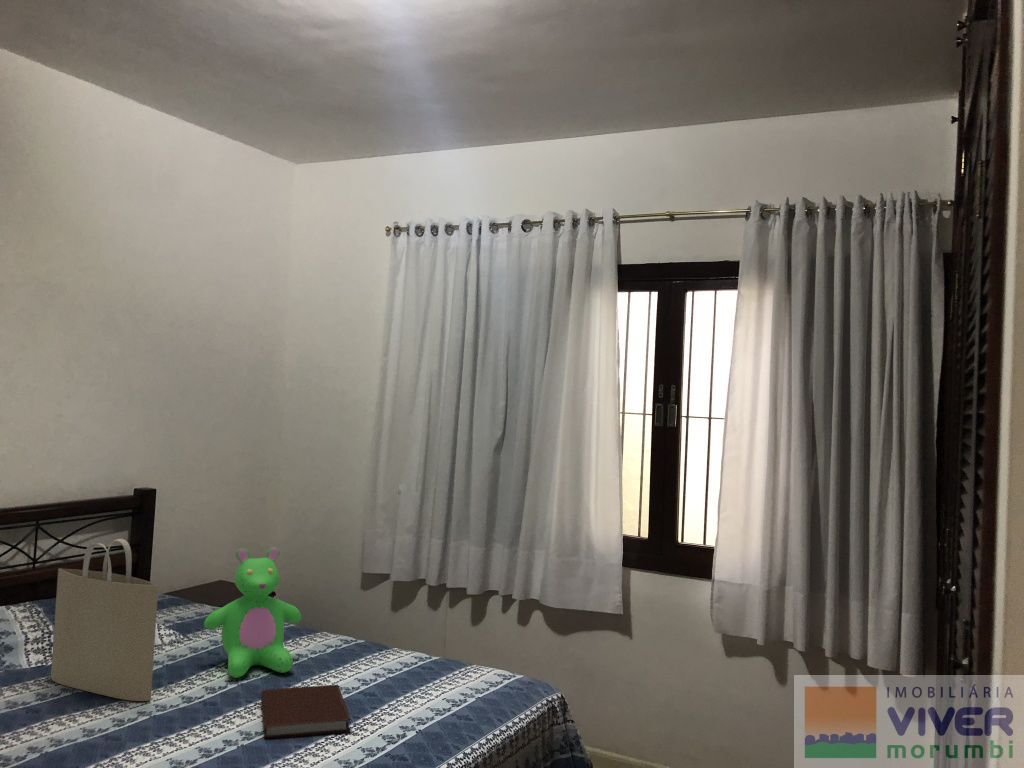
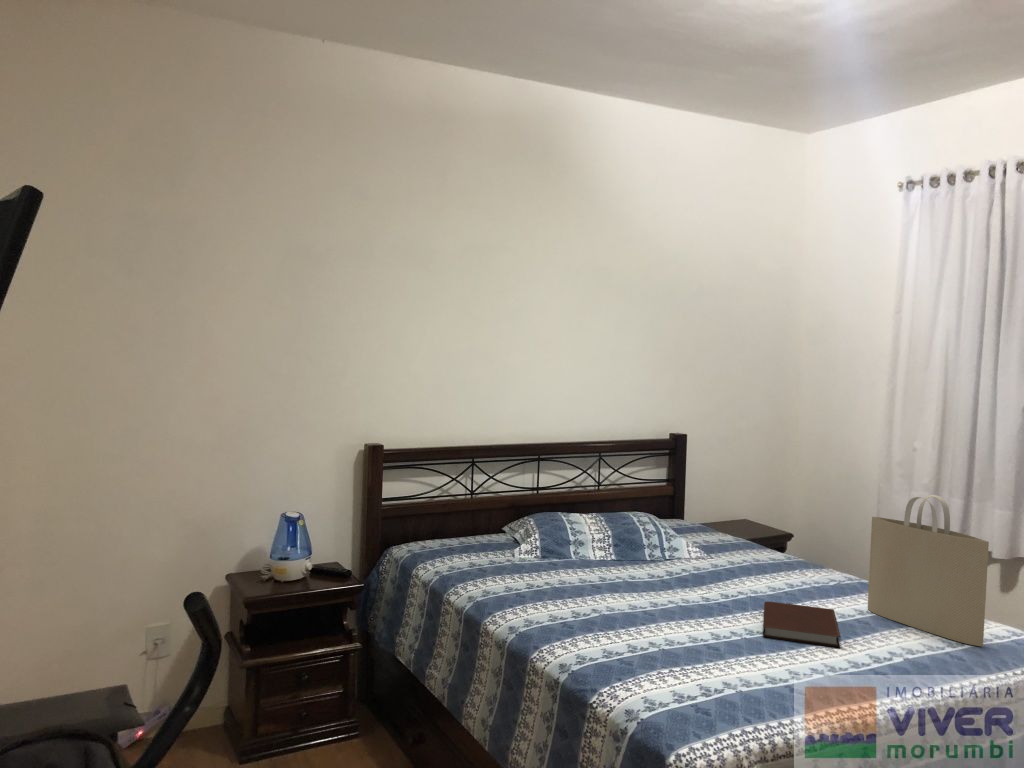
tote bag: present [51,539,158,701] -> present [868,495,989,647]
teddy bear: present [204,547,301,678] -> none [720,484,804,594]

